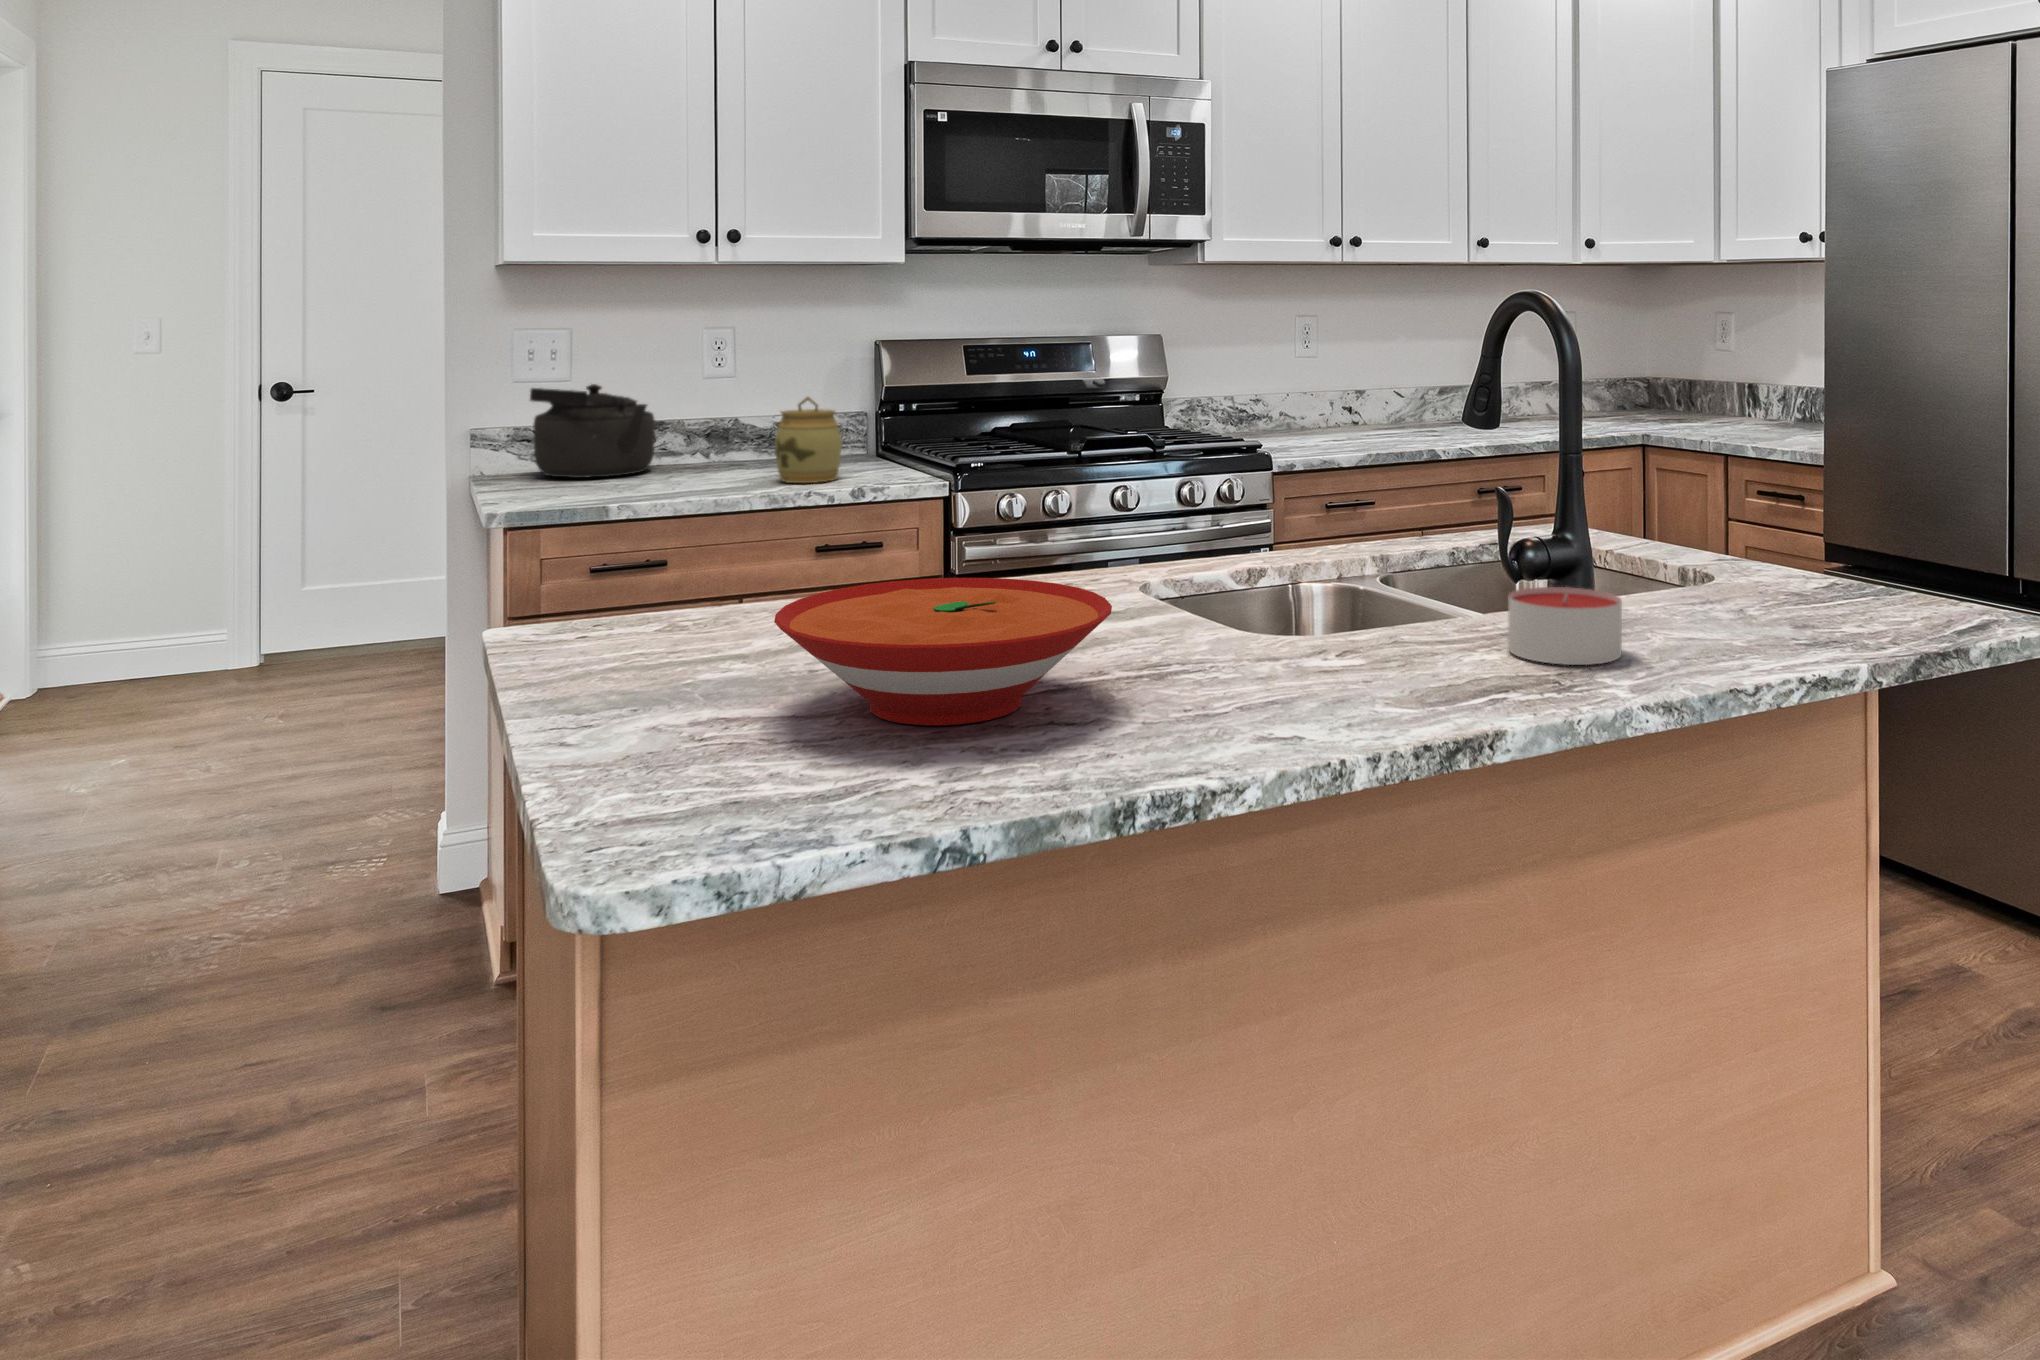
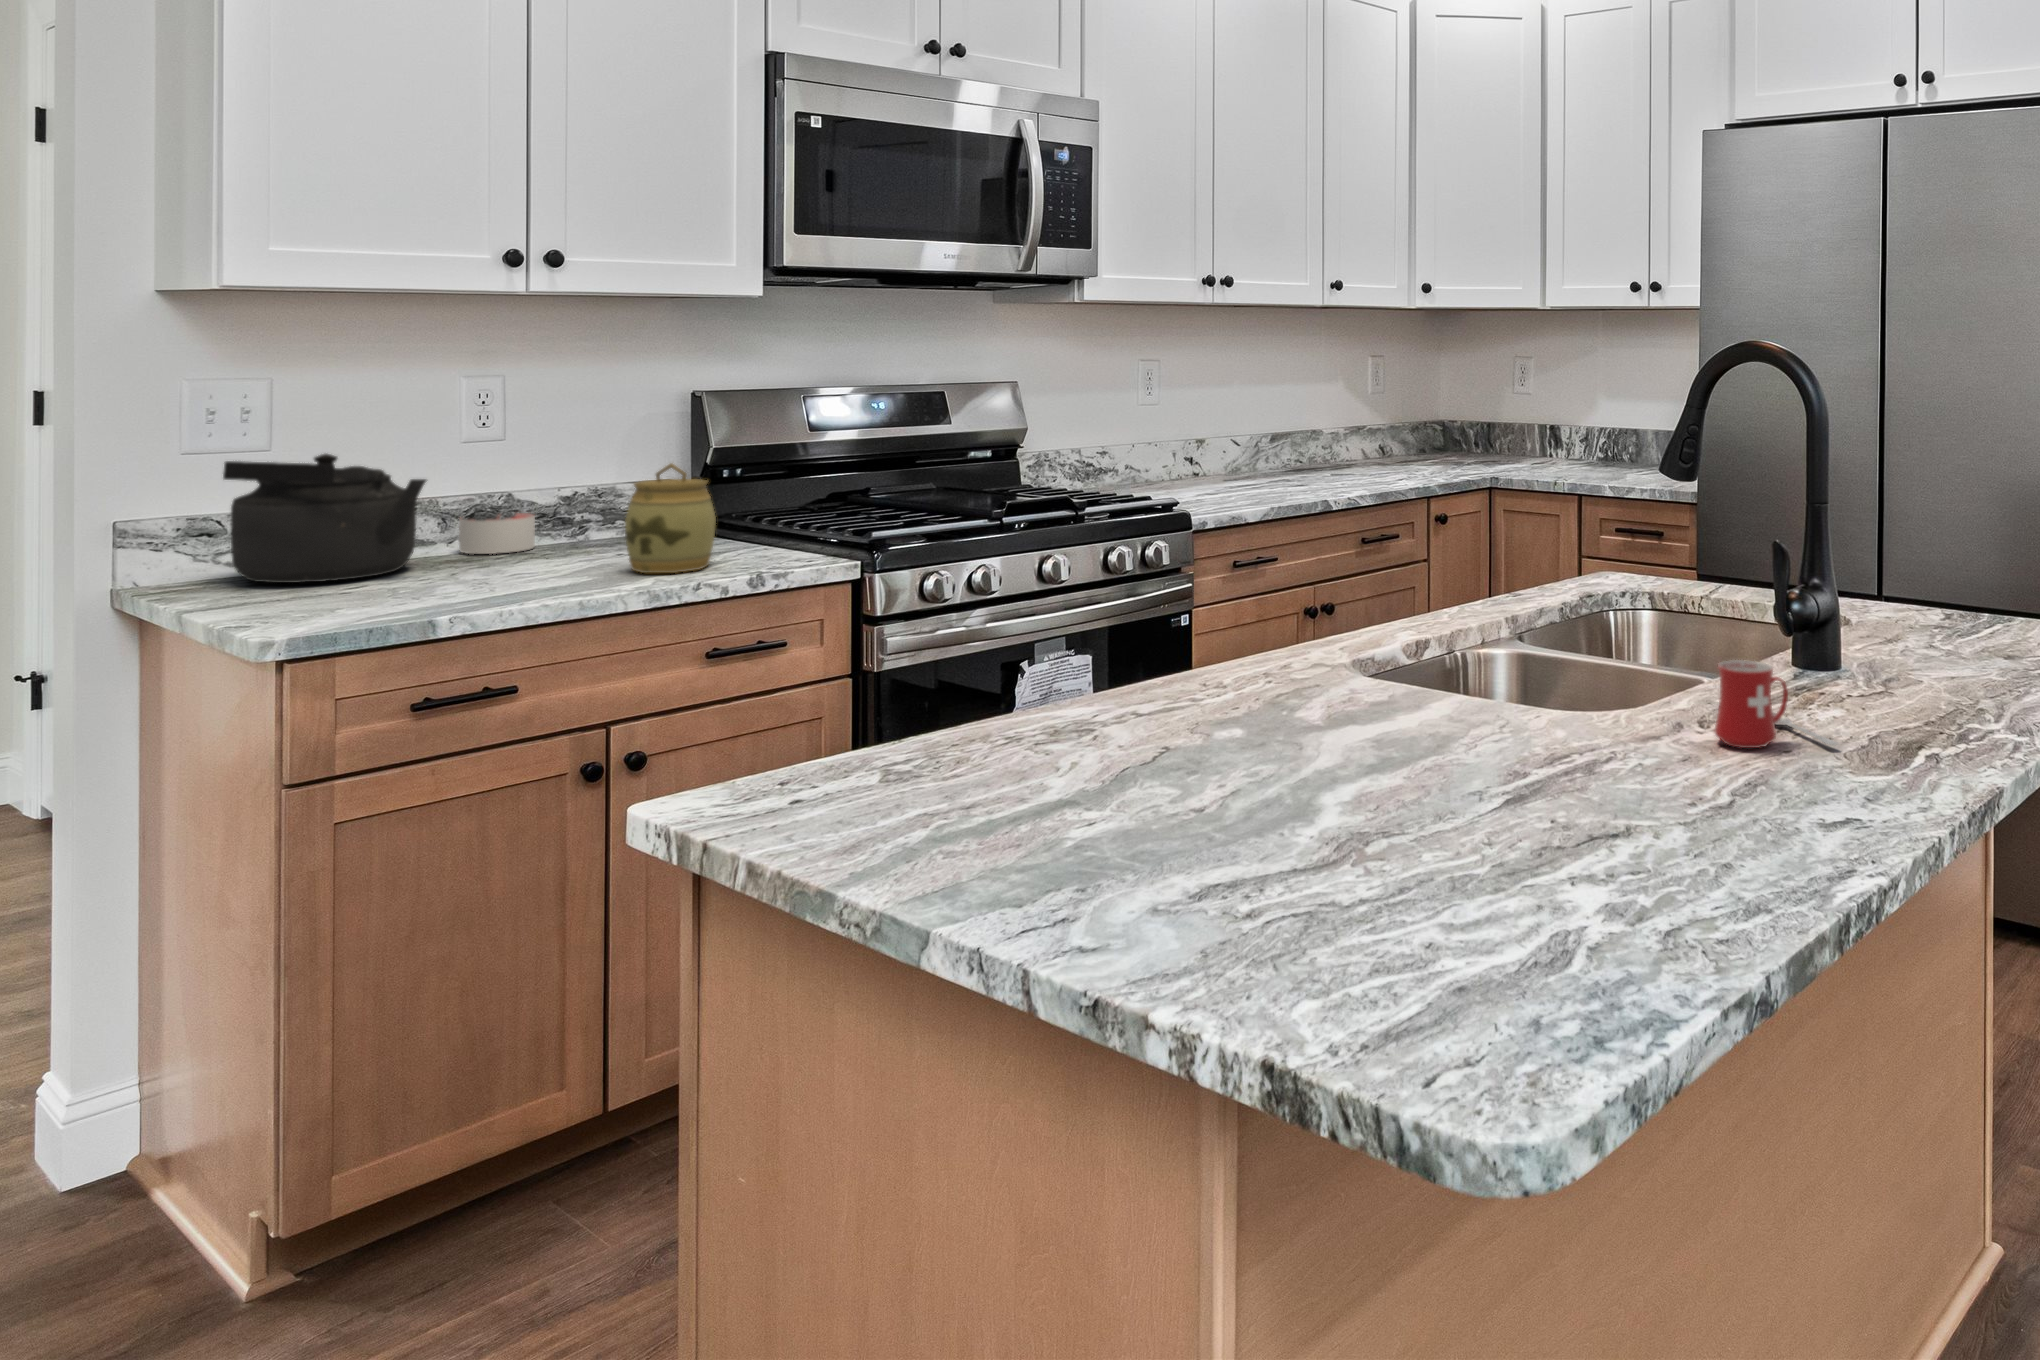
bowl: present [774,578,1112,725] -> none [1256,687,1666,884]
mug: none [1323,585,1427,669] -> present [1714,660,1837,748]
candle: present [1508,587,1622,665] -> present [459,513,535,554]

